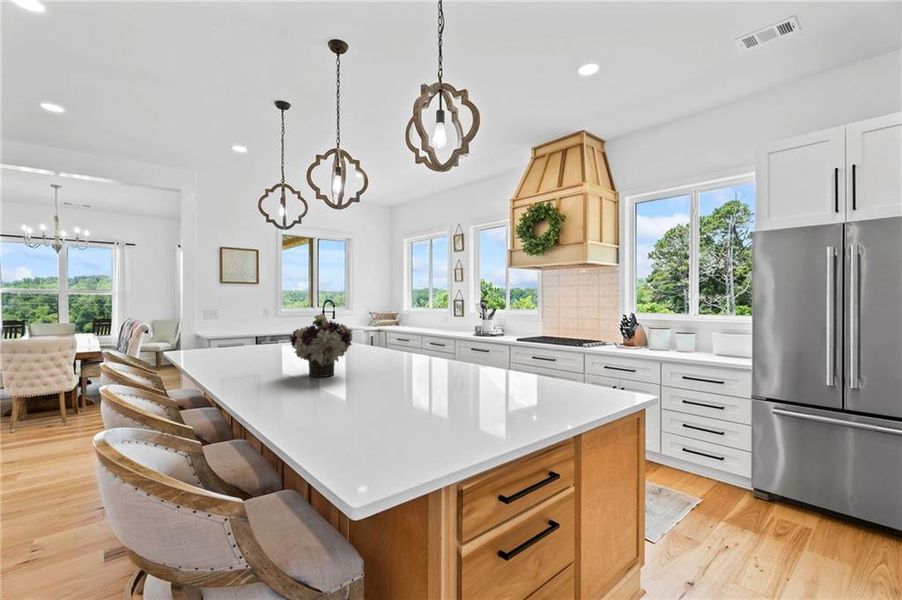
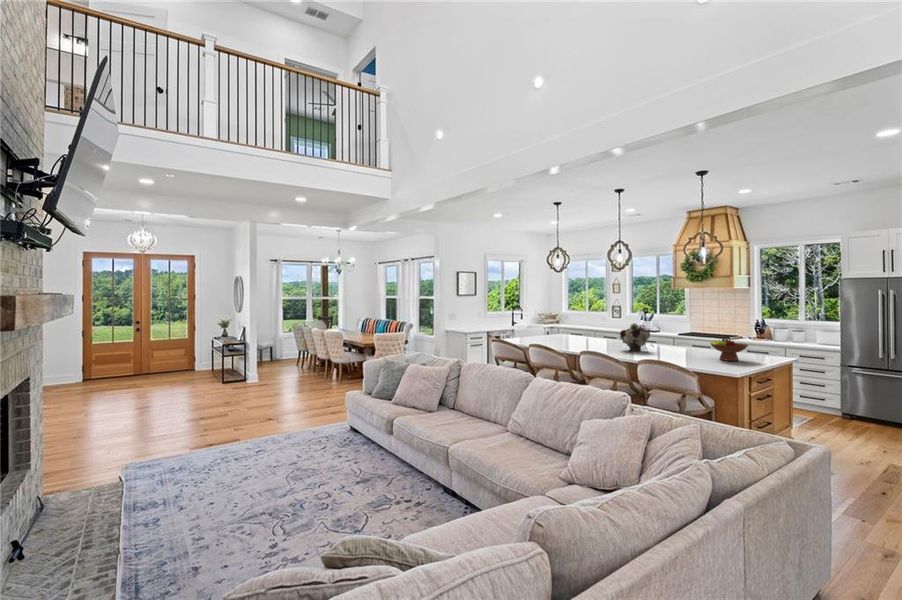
fruit bowl: none [414,349,508,416] -> present [710,338,748,361]

